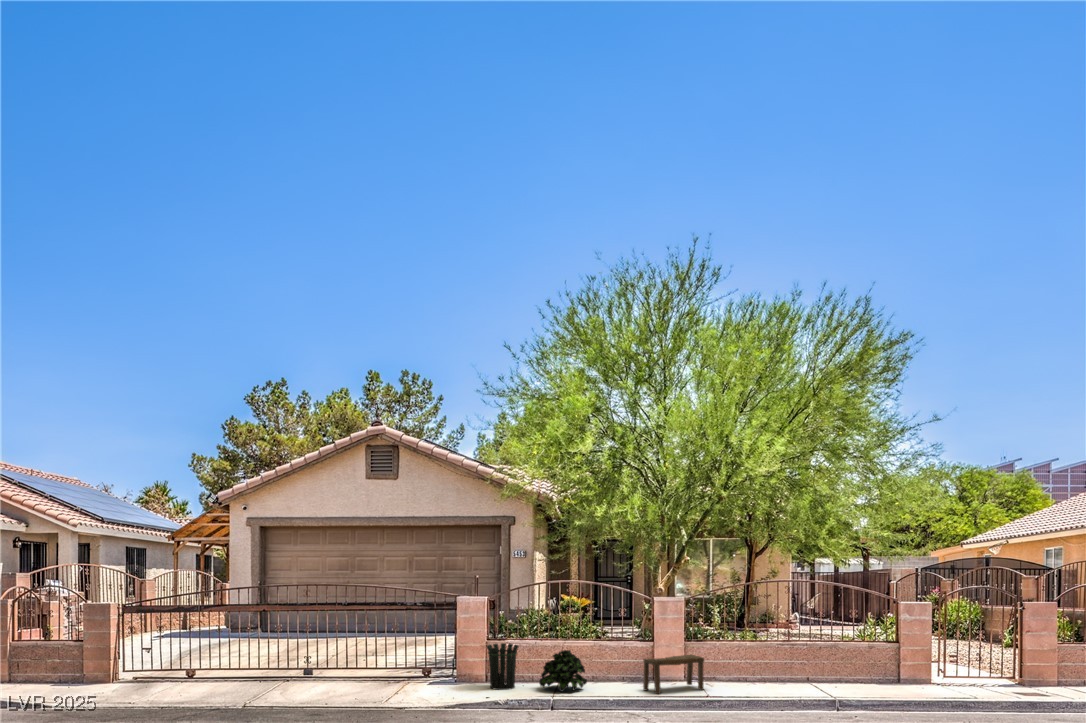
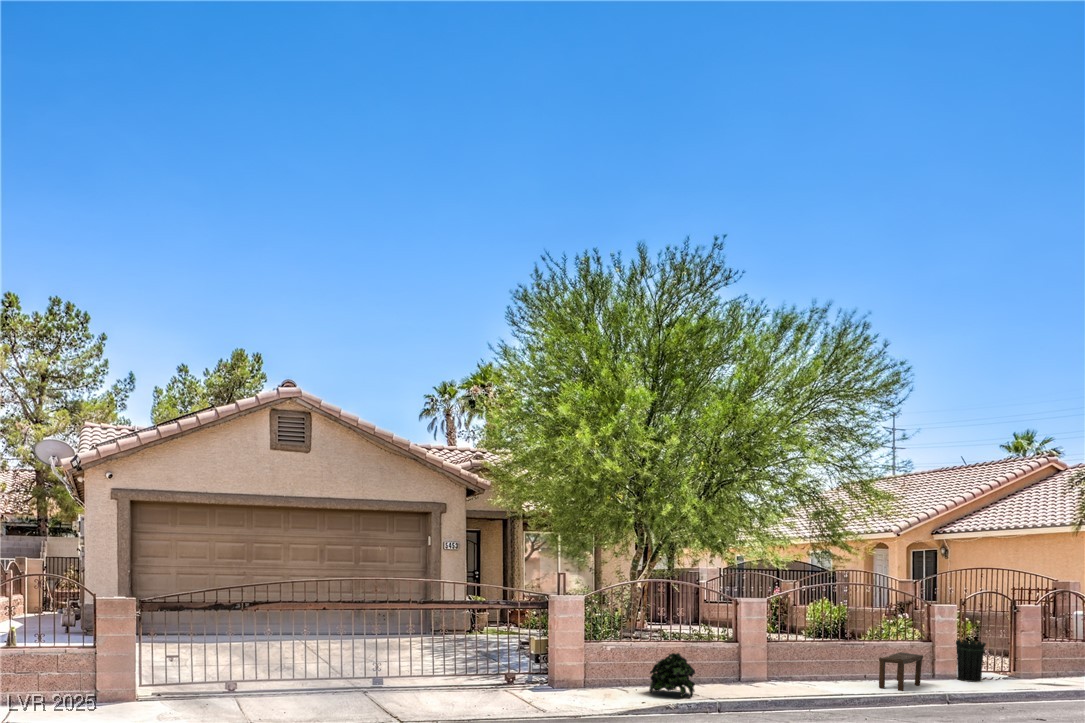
waste bin: present [487,643,519,690] -> present [956,640,986,682]
bench: present [643,654,704,694] -> present [879,652,923,691]

